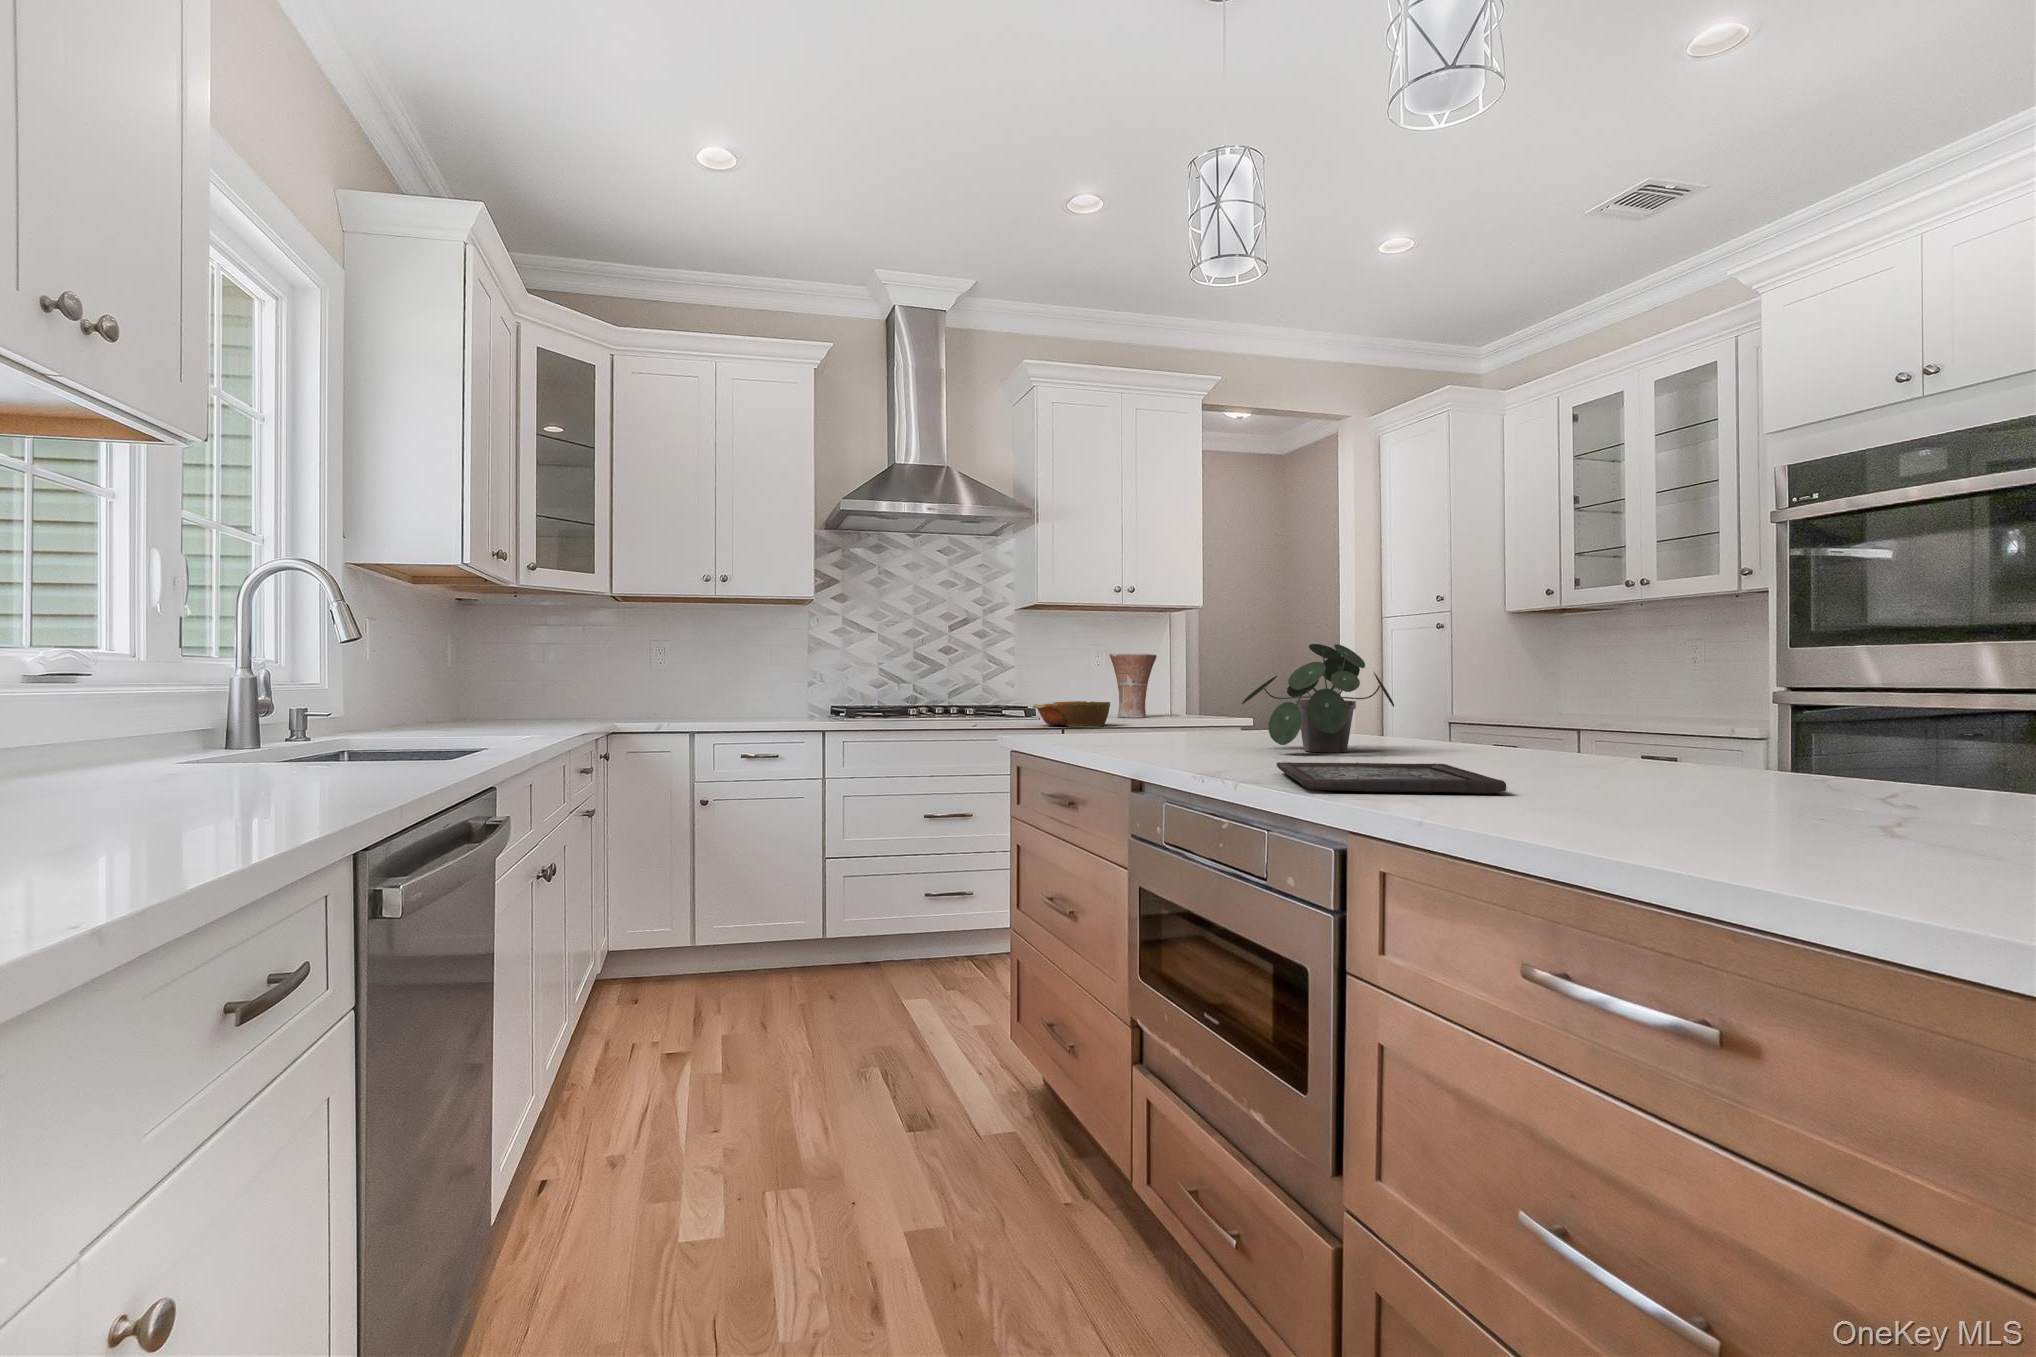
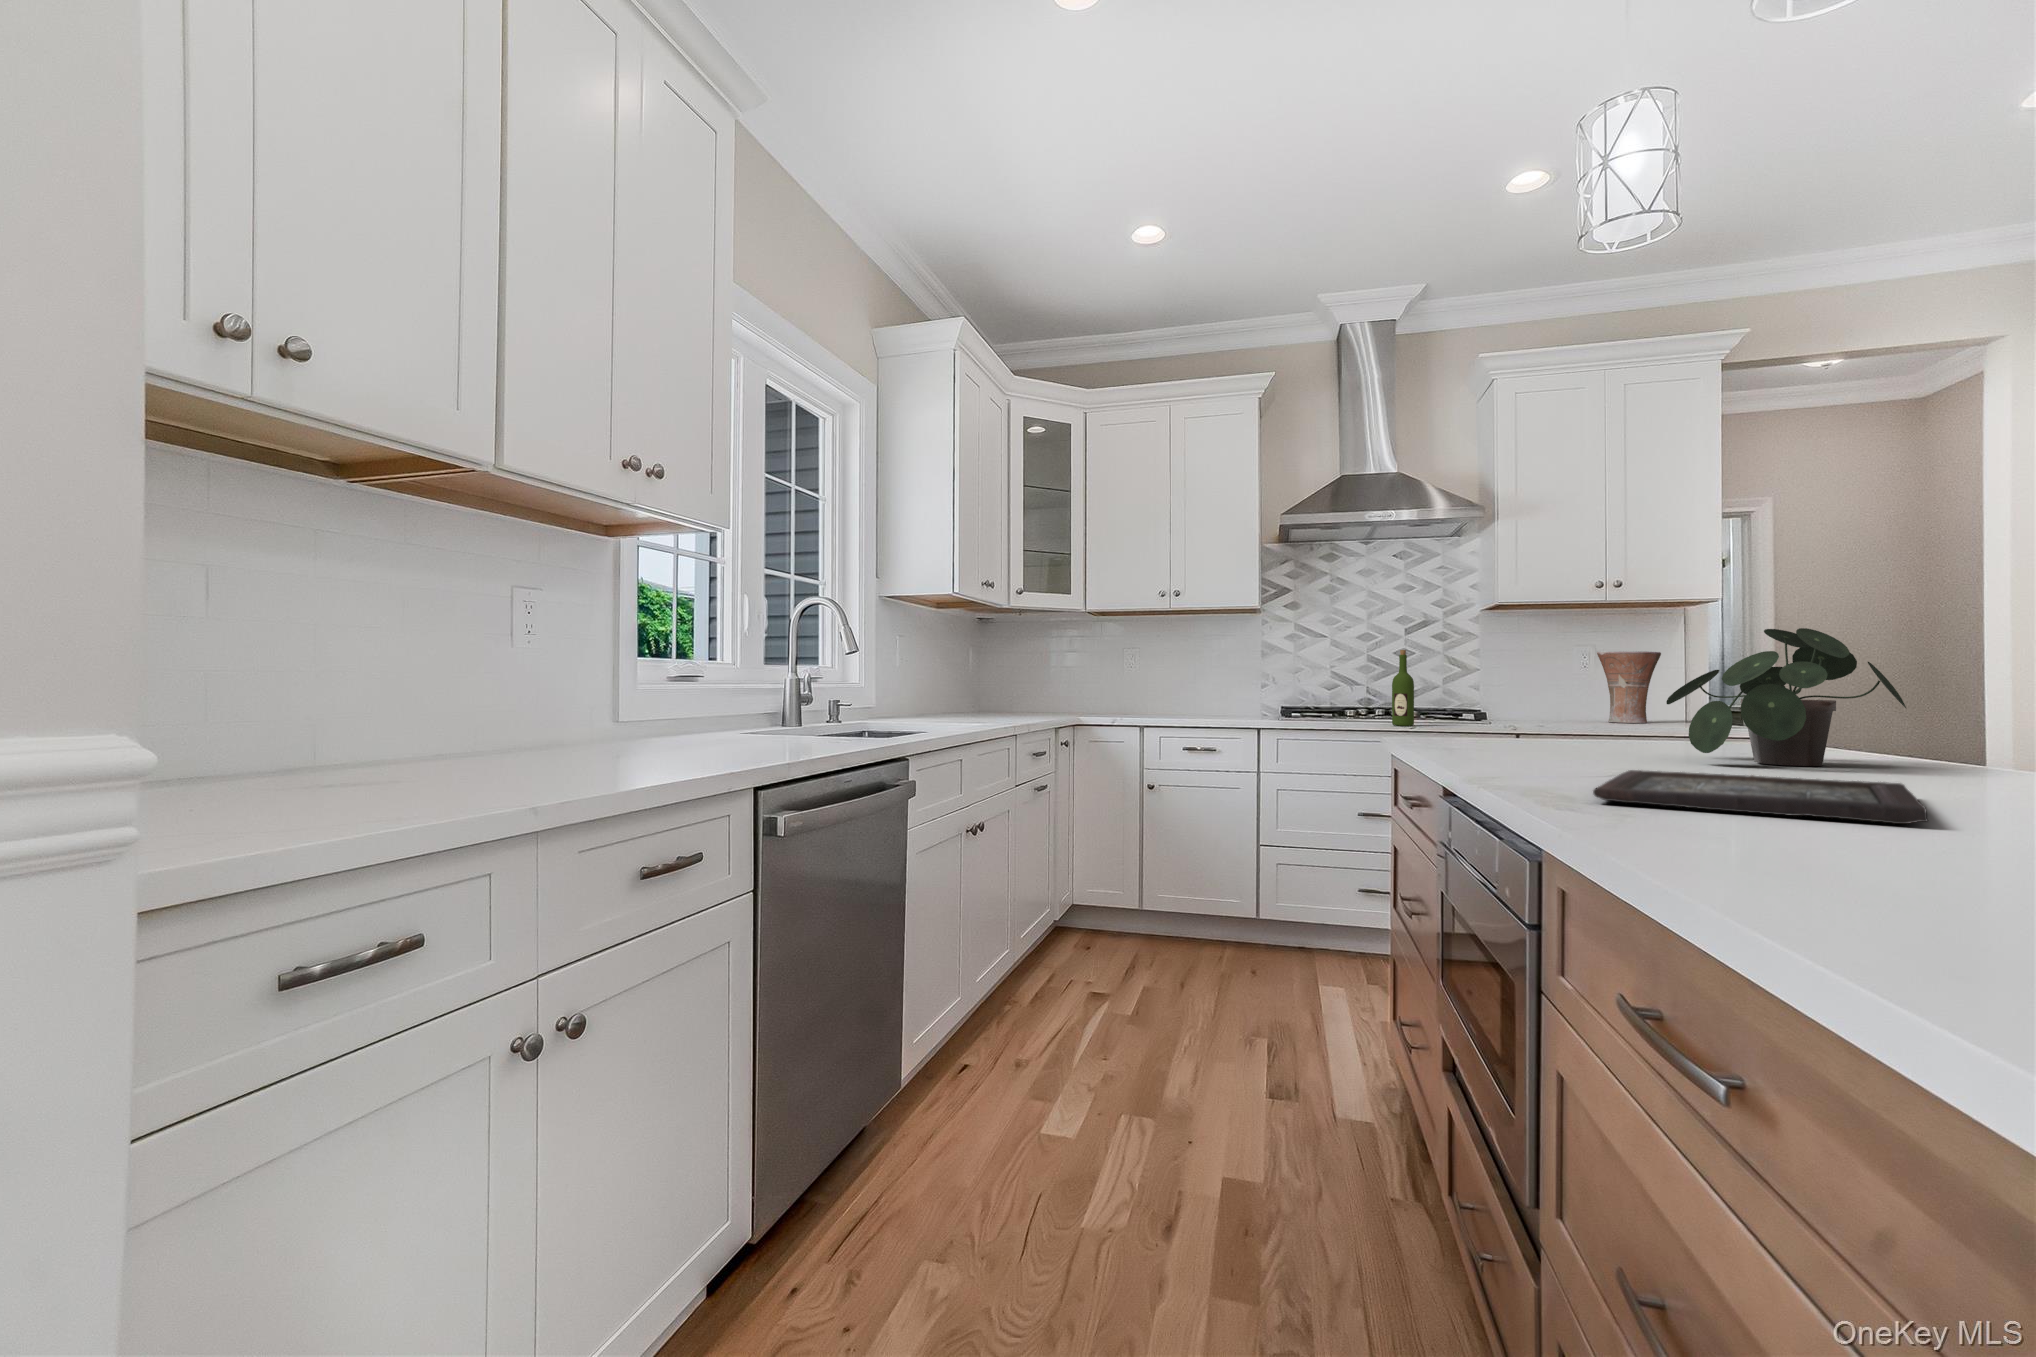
wine bottle: none [957,649,977,725] -> present [1392,650,1414,726]
bowl: present [1033,701,1110,727] -> none [1473,702,1570,730]

